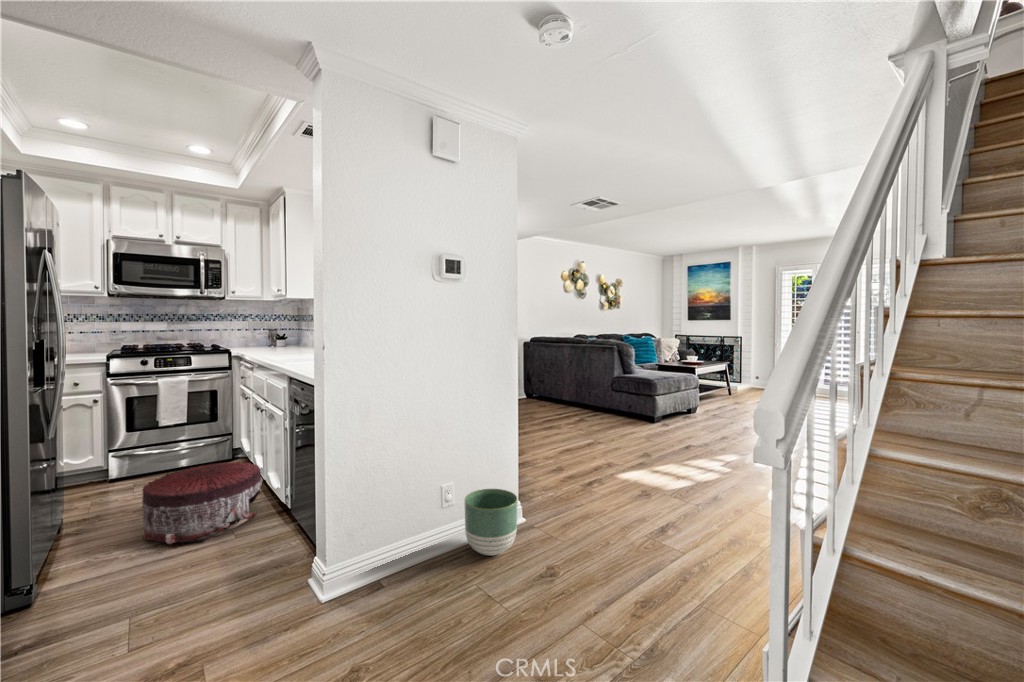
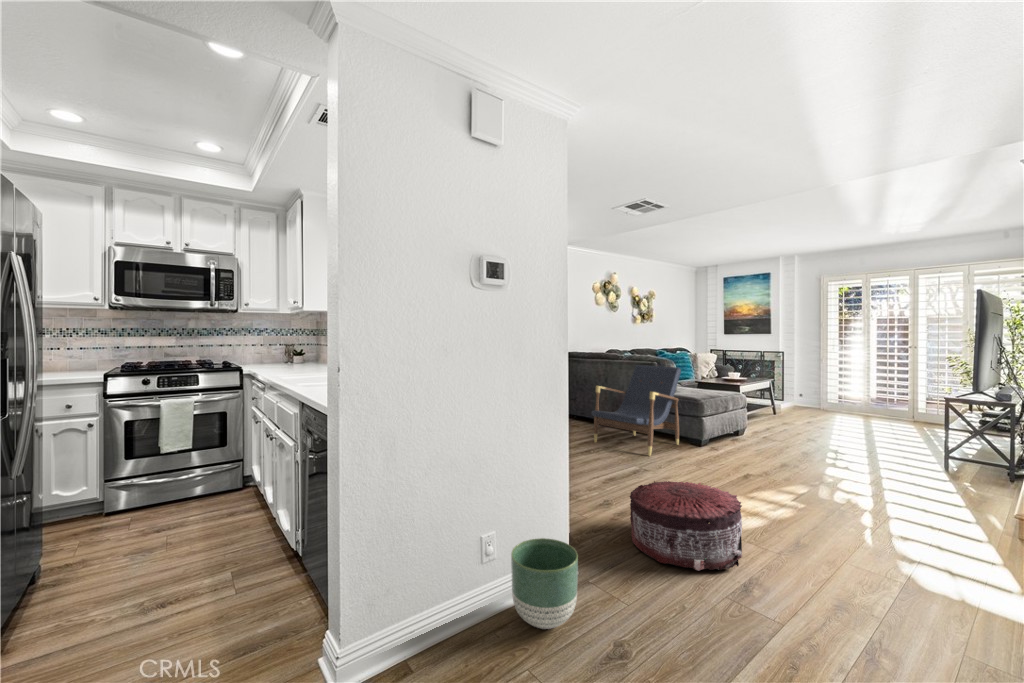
lounge chair: none [555,350,637,432] -> present [592,365,681,456]
pouf: present [142,462,262,544] -> present [630,481,742,571]

